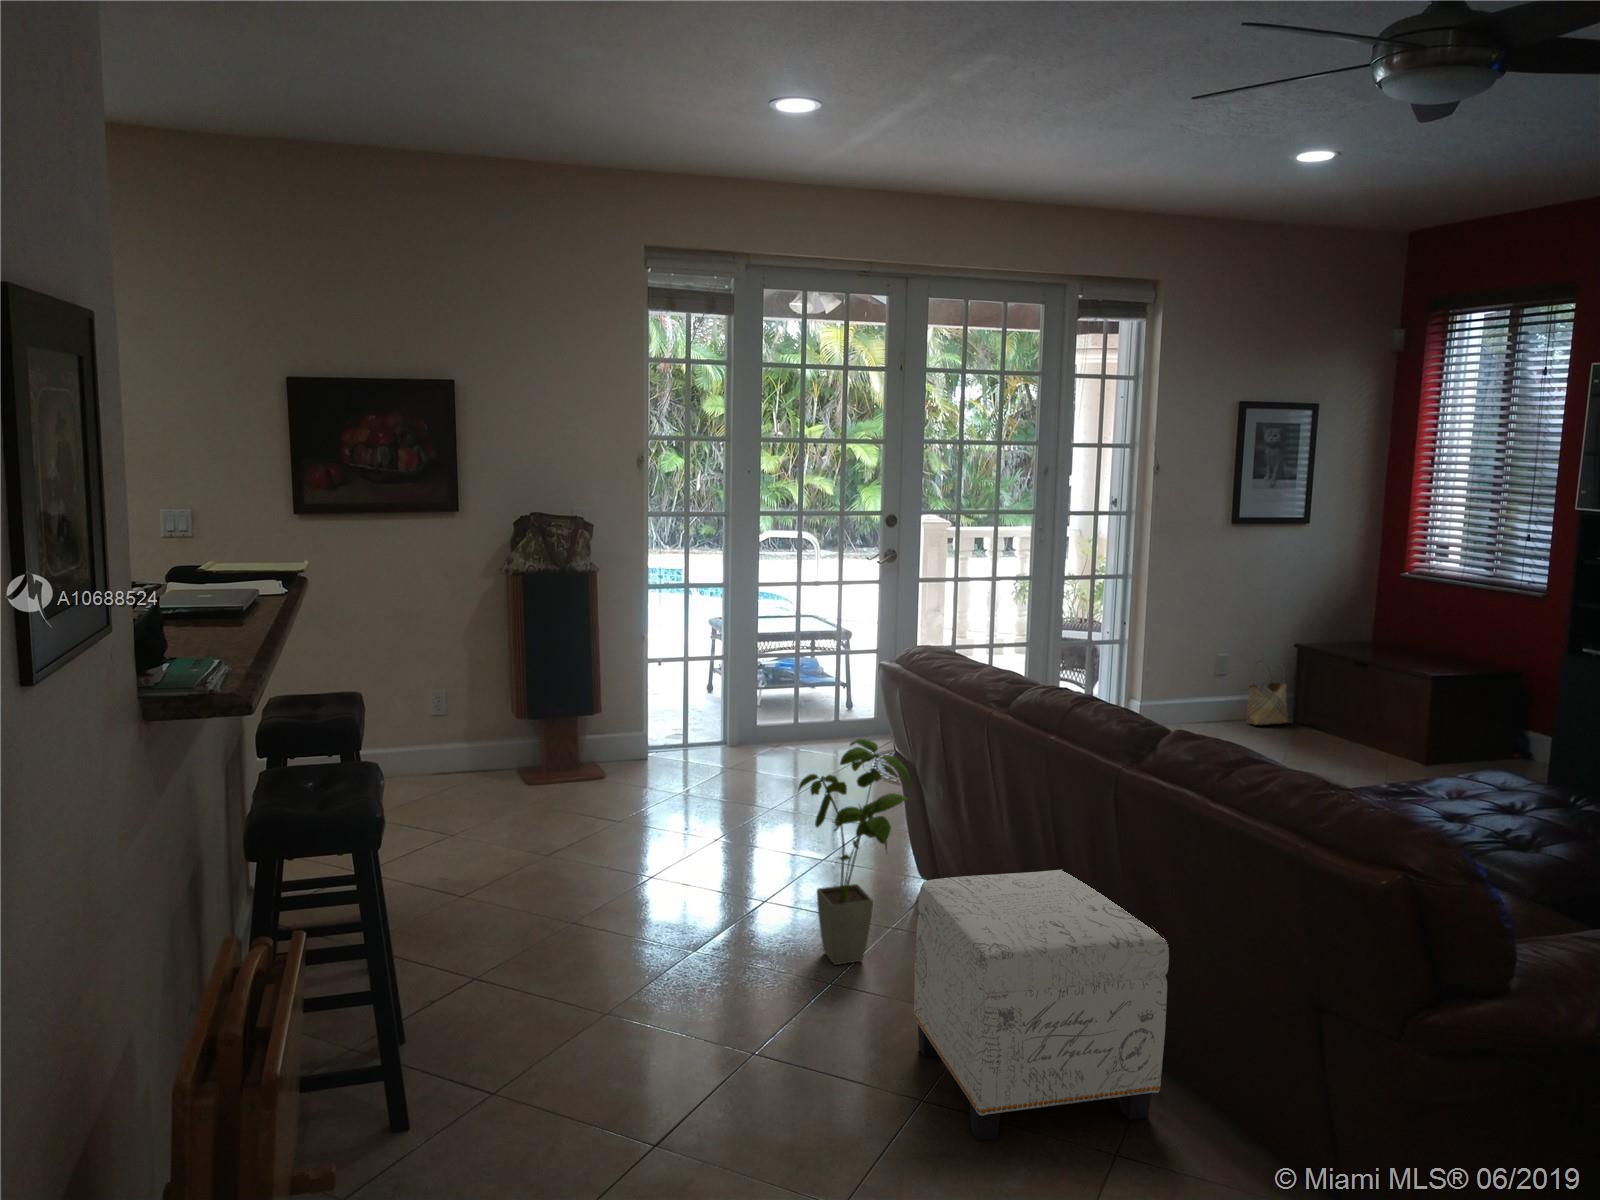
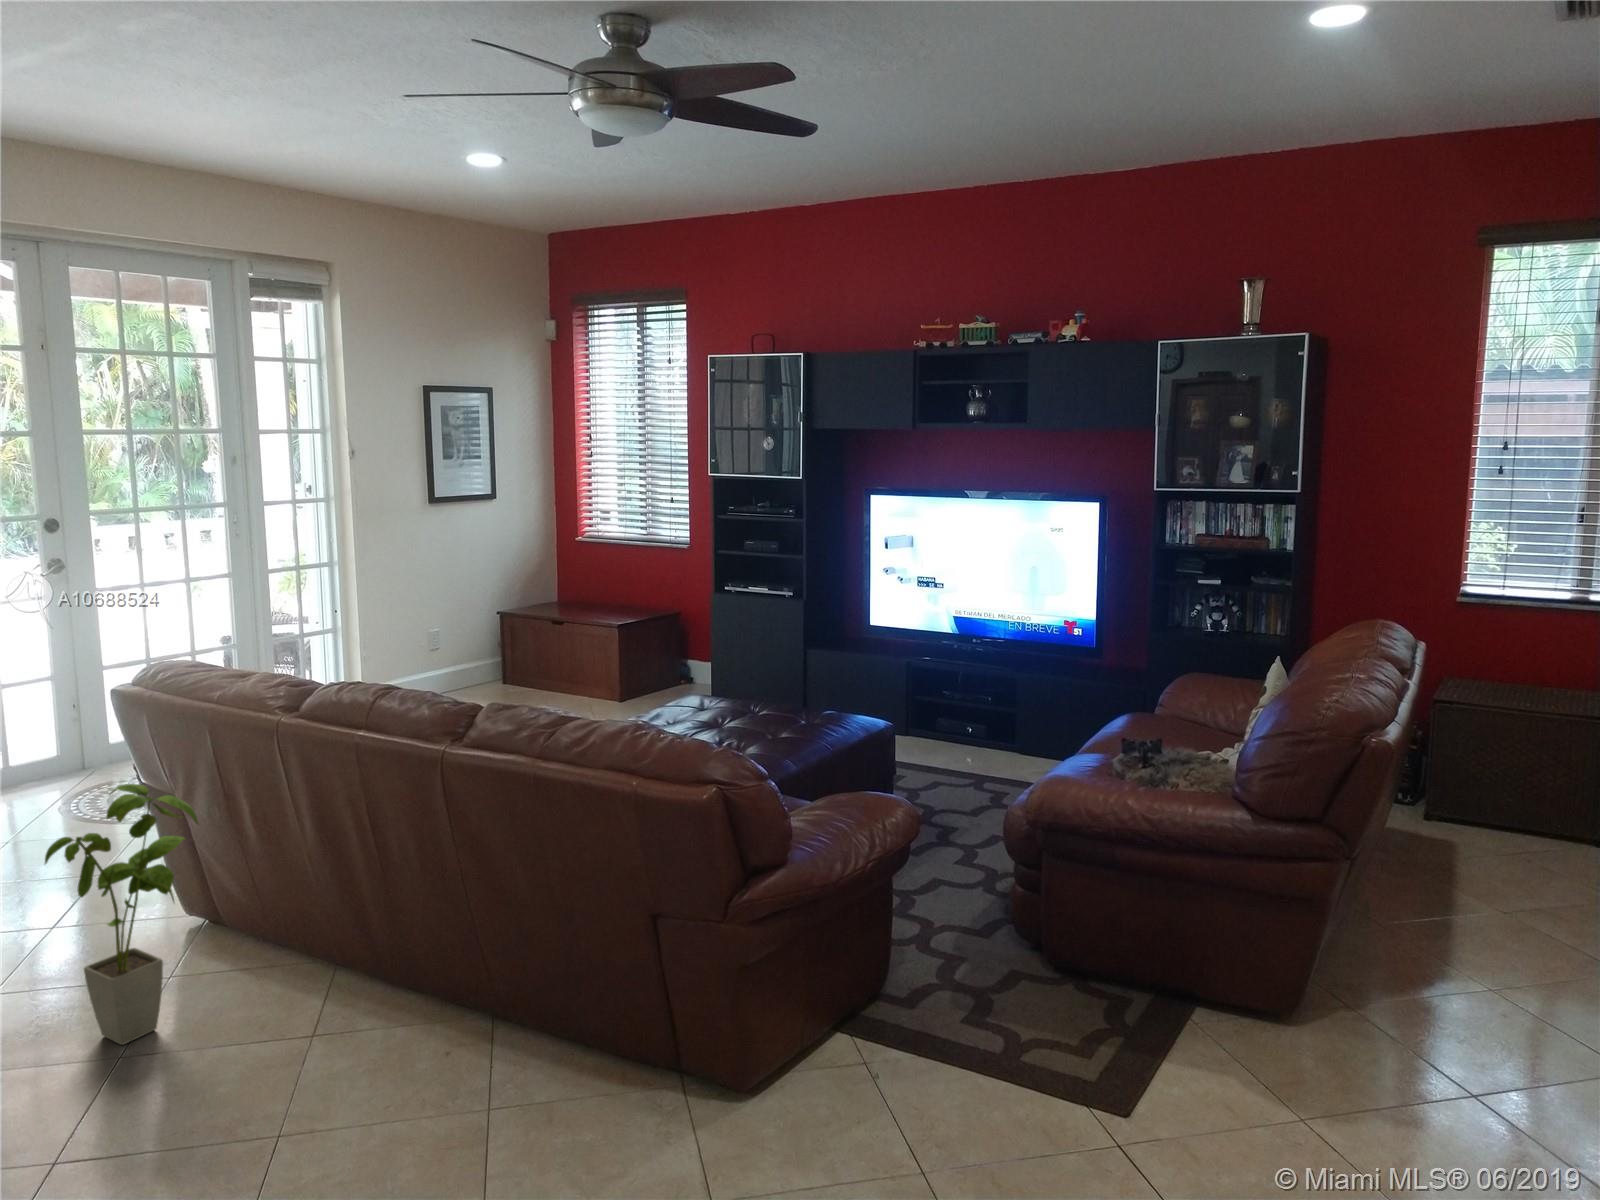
woven basket: present [1246,682,1288,725] -> none [462,630,500,691]
ottoman: present [914,870,1169,1141] -> none [243,863,518,1156]

